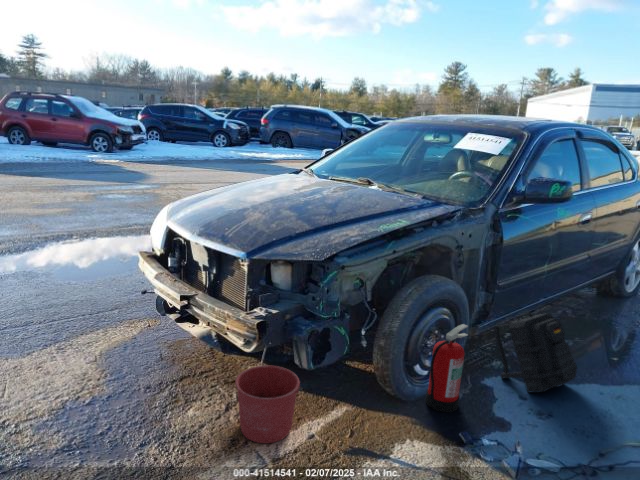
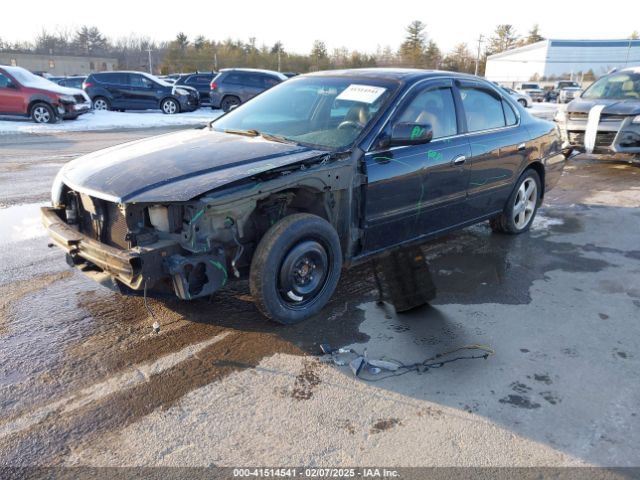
fire extinguisher: present [426,324,468,412] -> none [300,255,337,332]
bucket: present [235,365,302,443] -> none [118,299,181,364]

